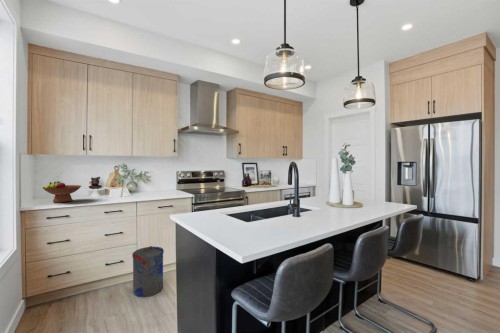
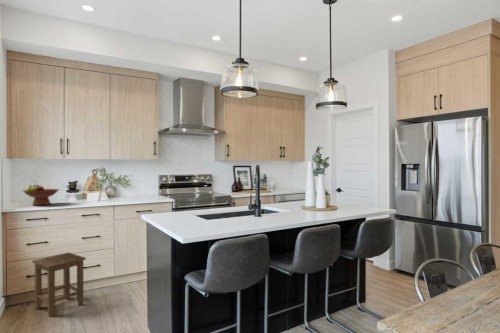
trash can: present [132,246,164,297] -> none [107,250,138,300]
stool: none [53,250,112,323] -> present [32,253,86,317]

